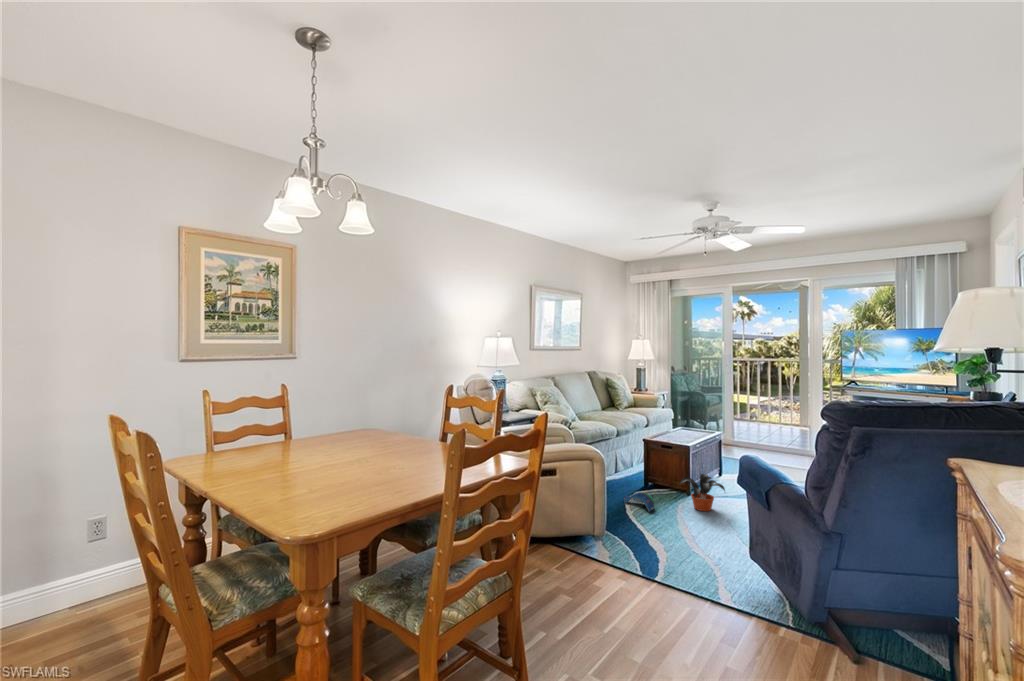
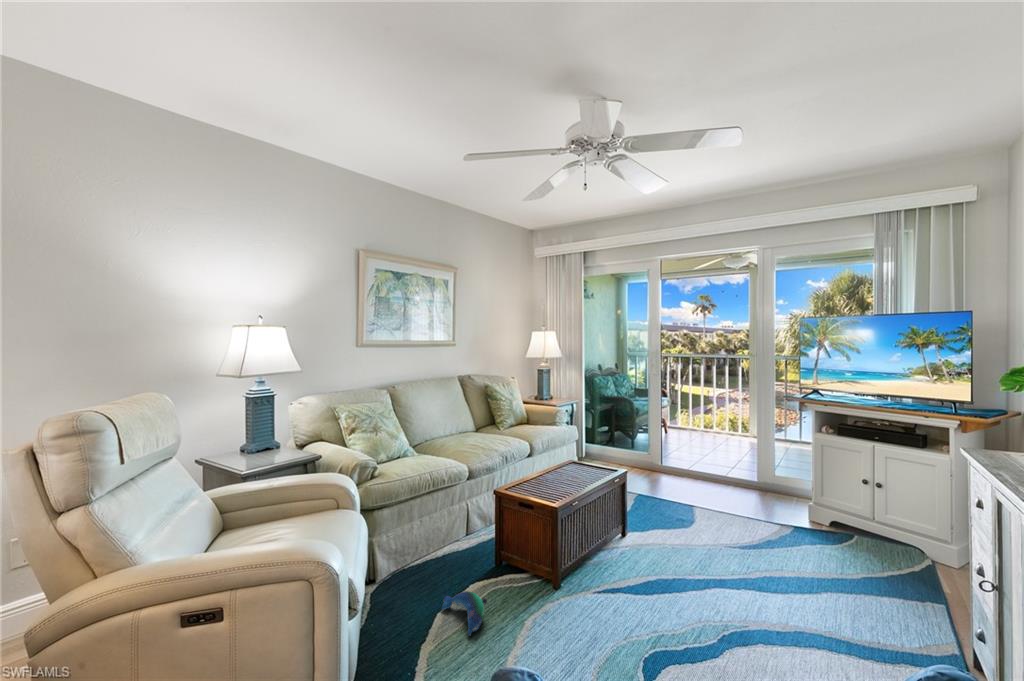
potted plant: present [680,474,725,511] -> none [528,555,600,628]

